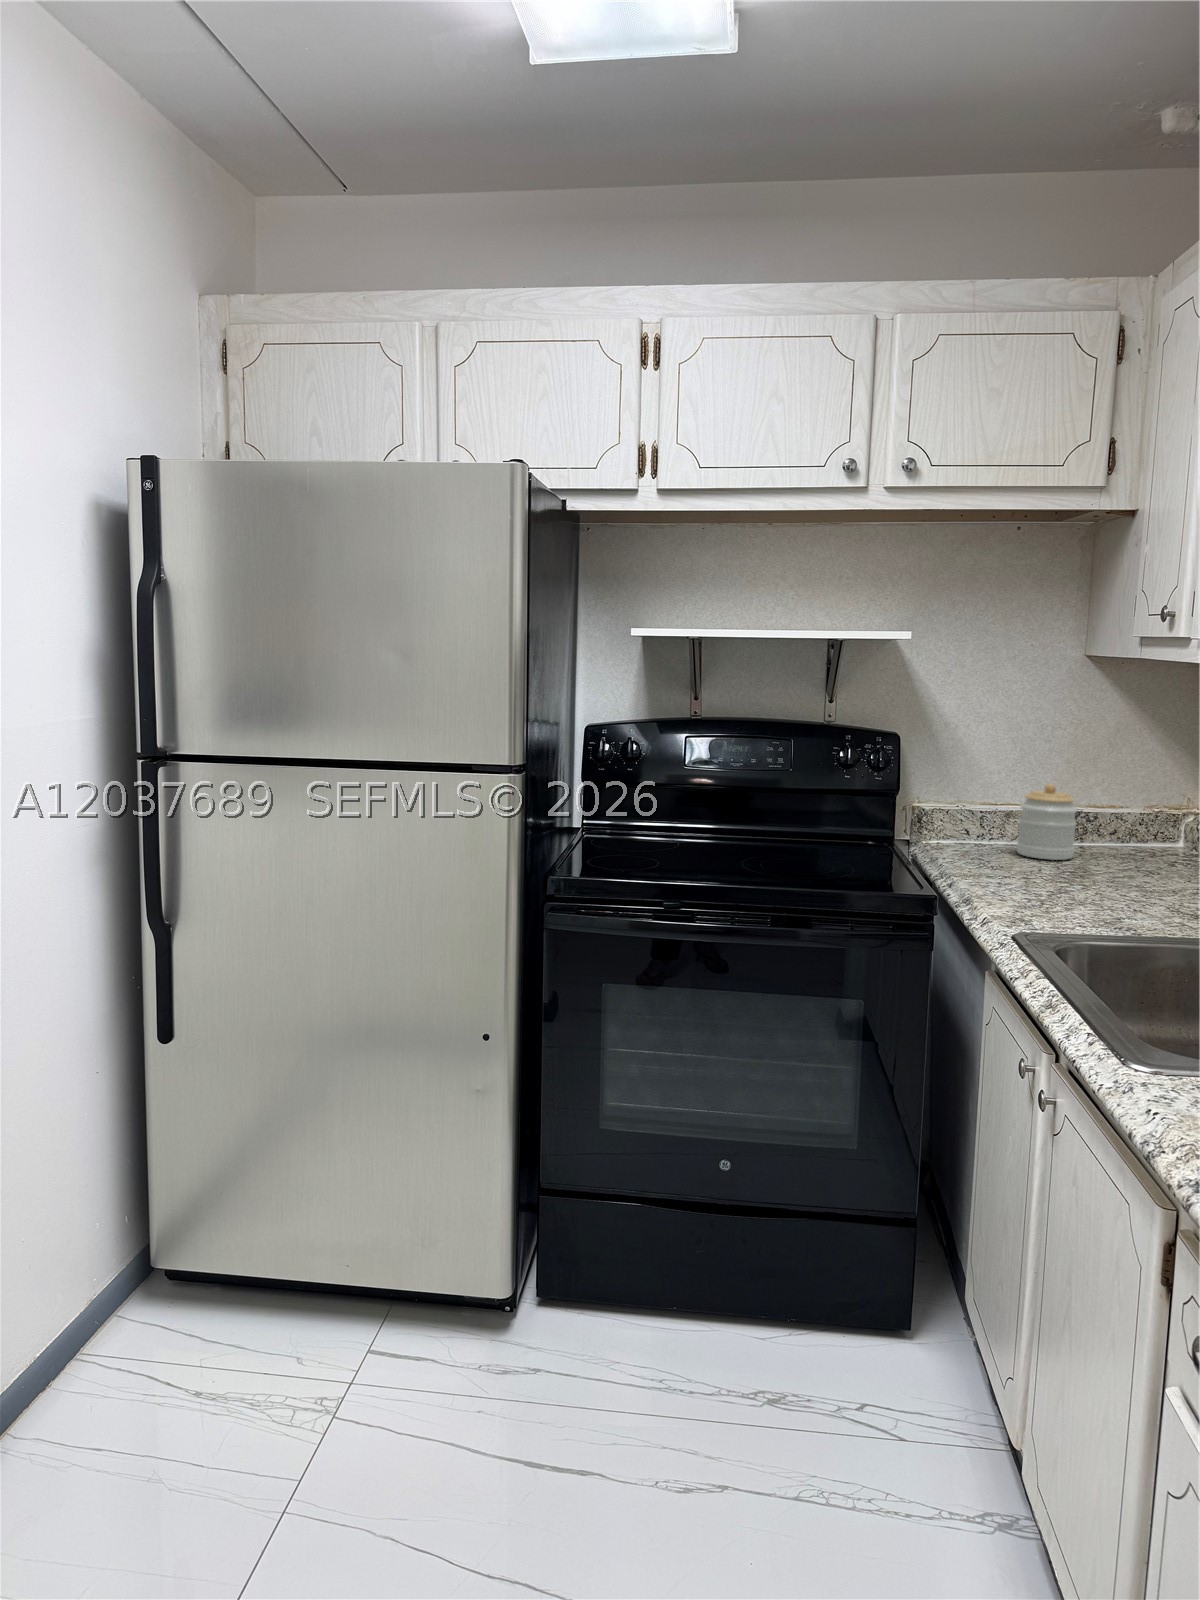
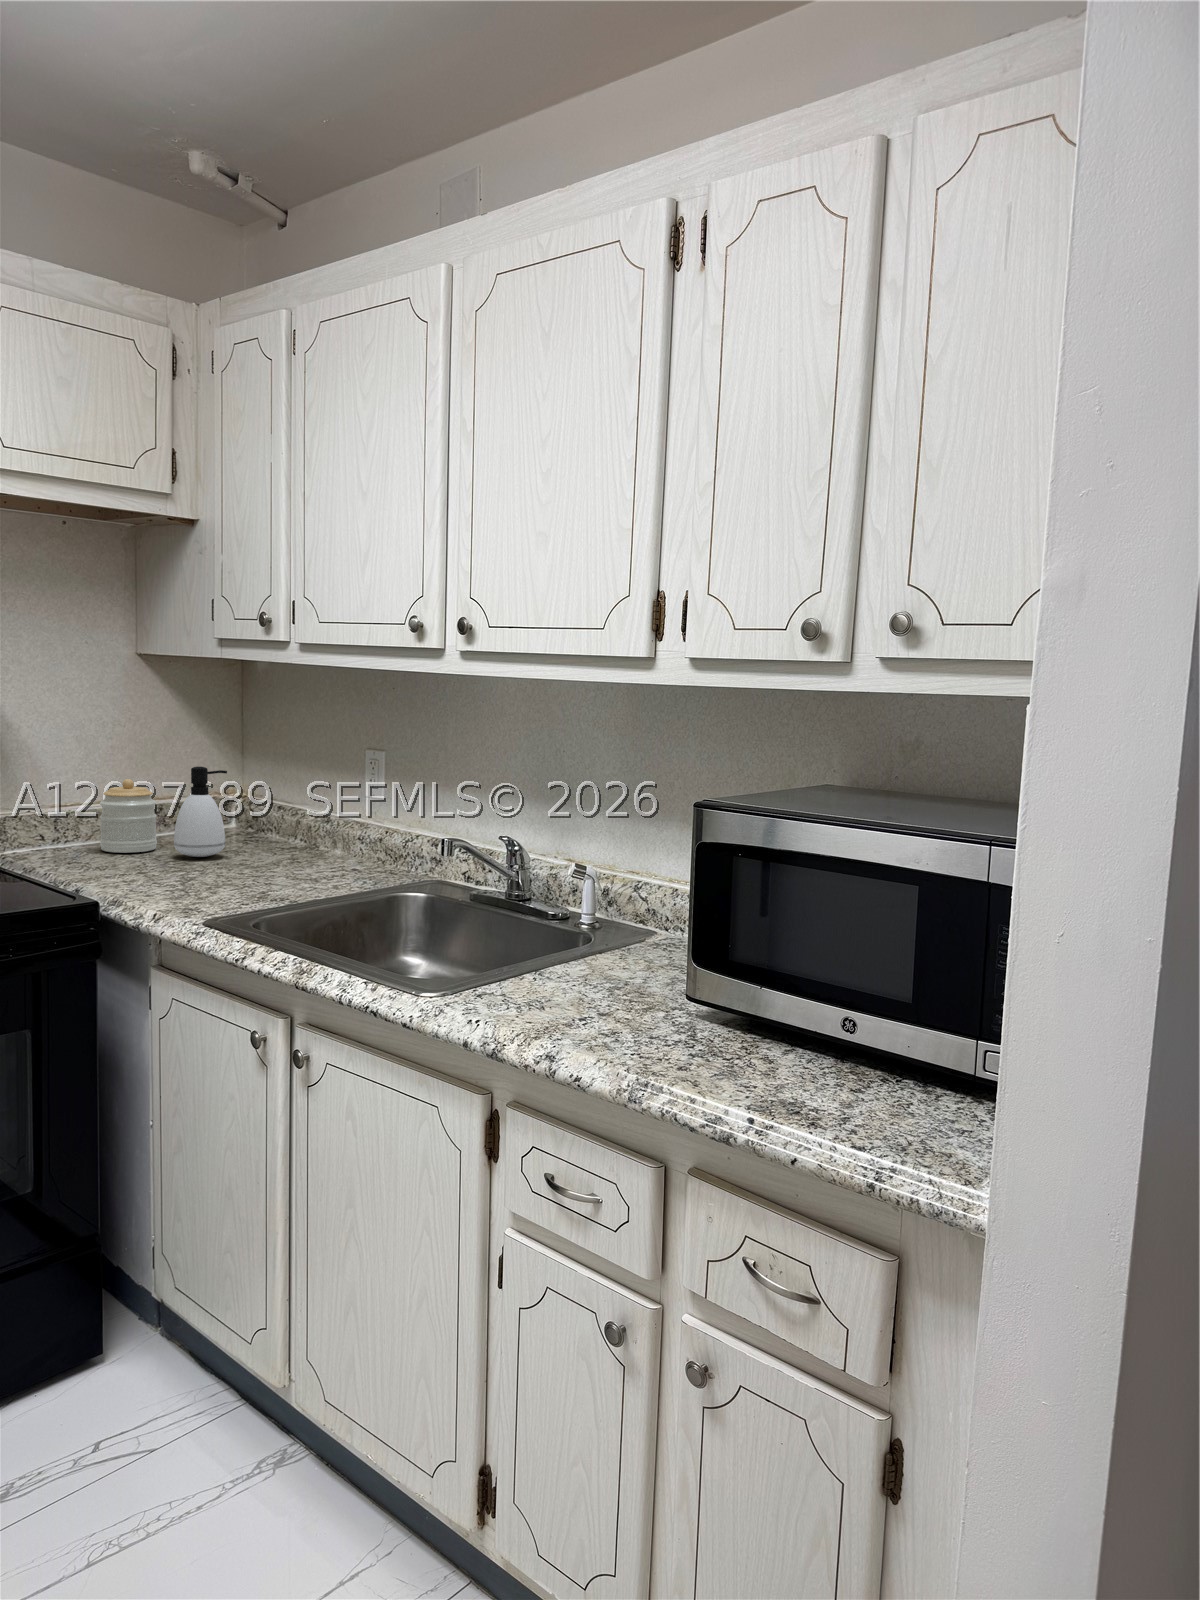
soap dispenser: none [1079,776,1146,874] -> present [174,767,227,857]

